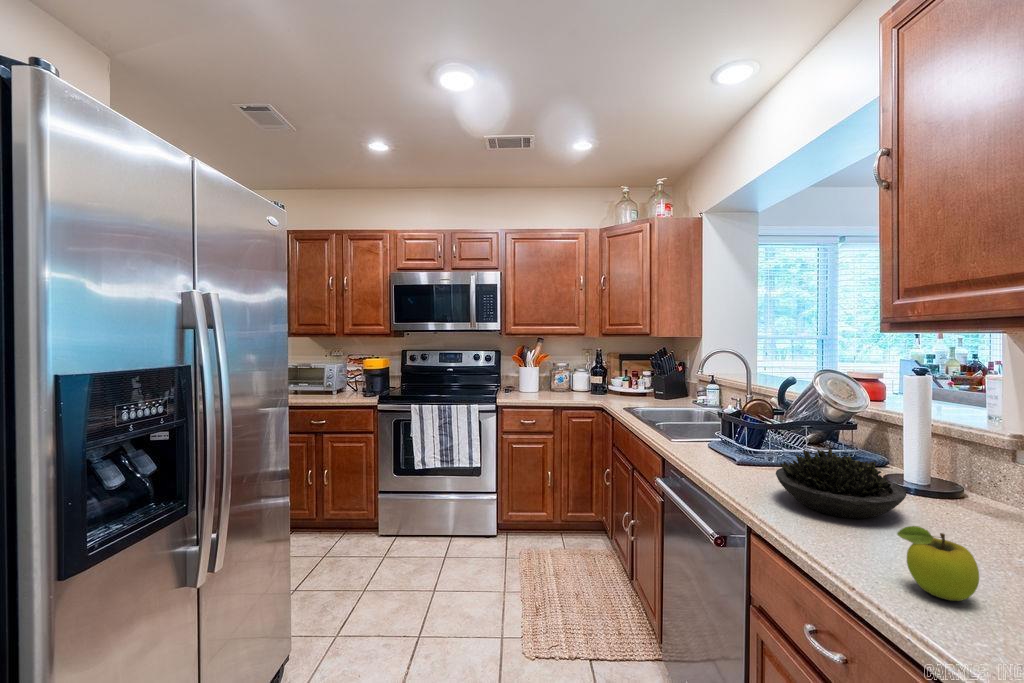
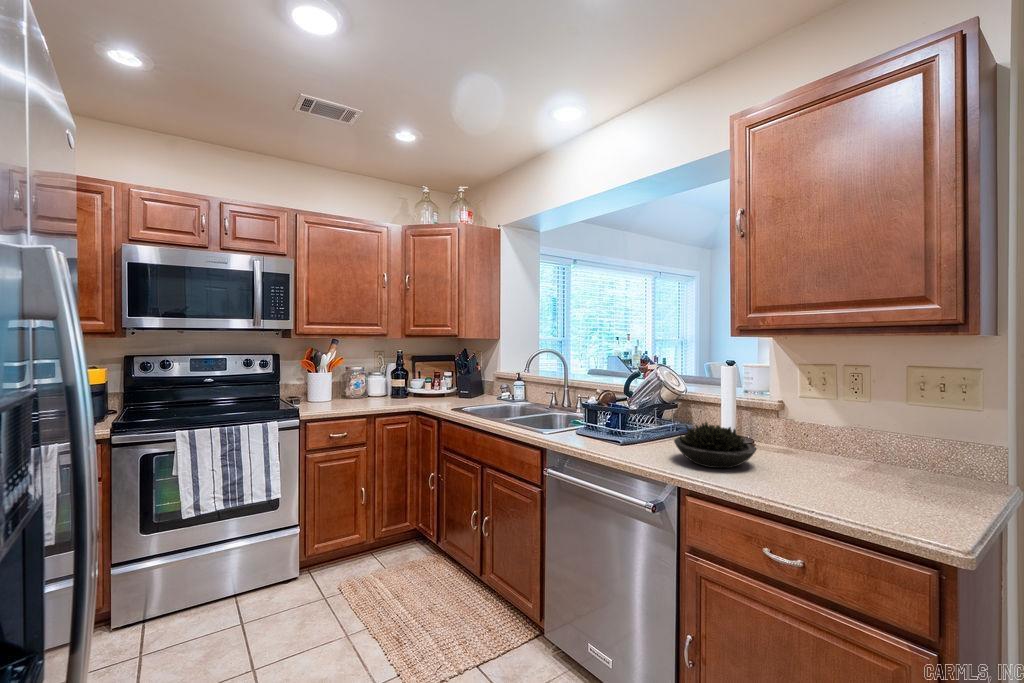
fruit: present [897,526,979,601] -> none [806,460,848,501]

